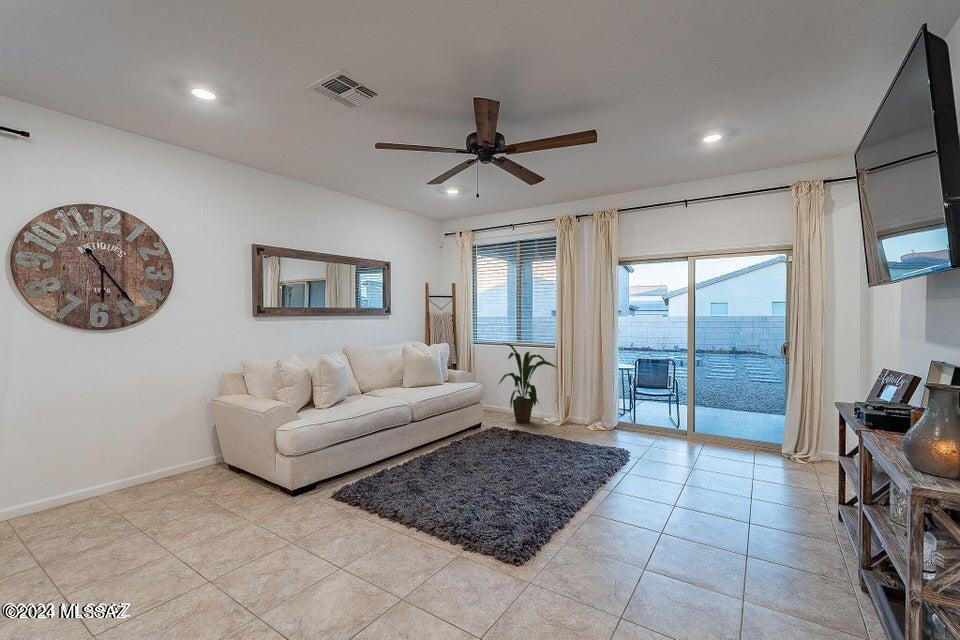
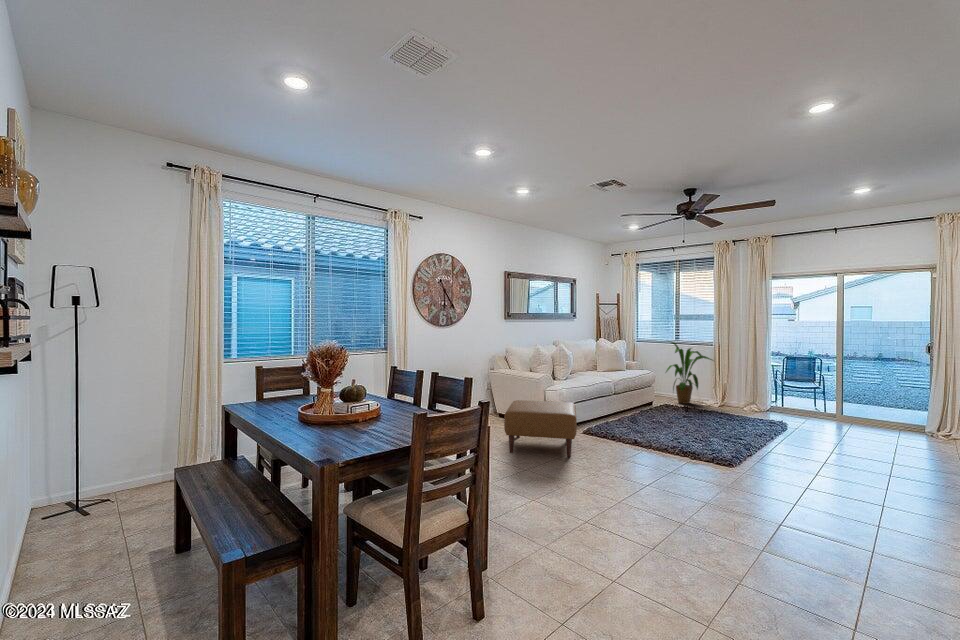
ottoman: none [110,459,300,579] -> present [504,400,577,457]

